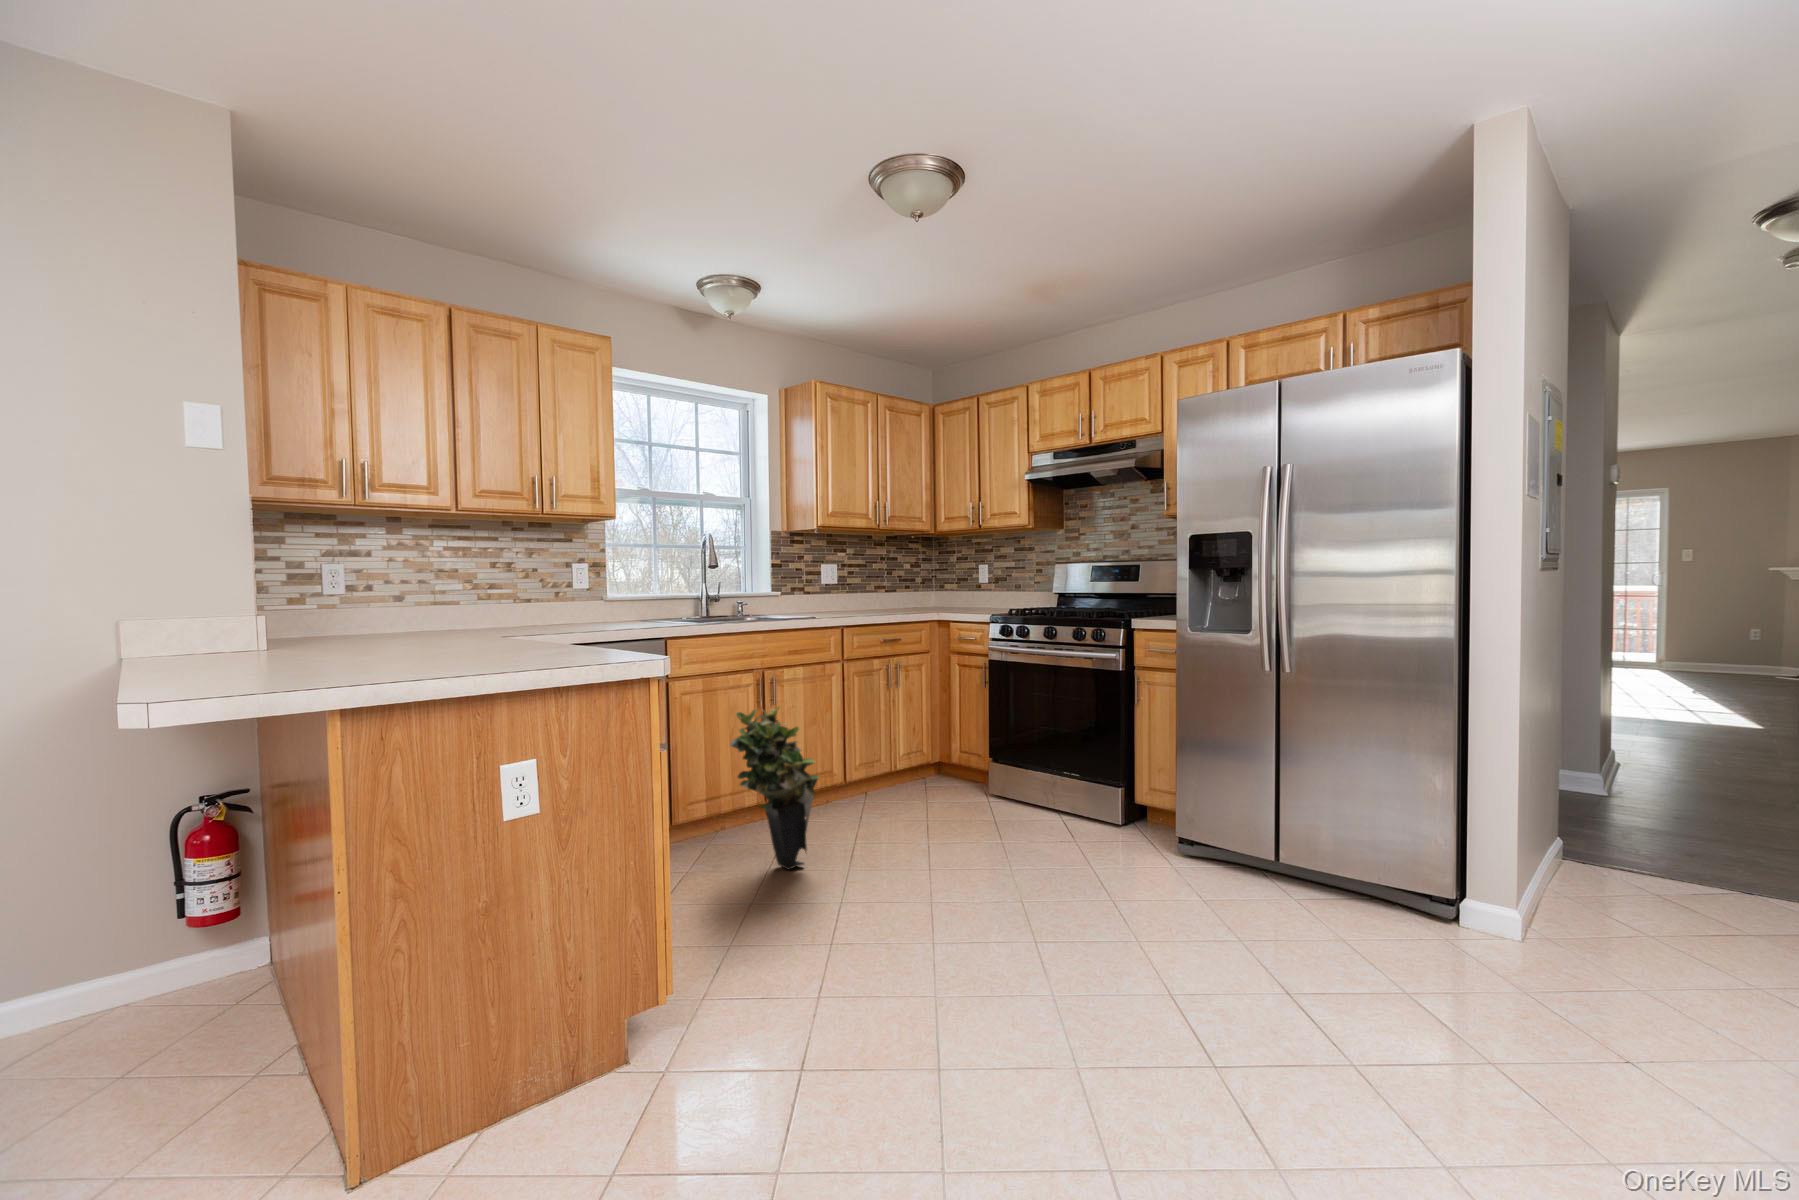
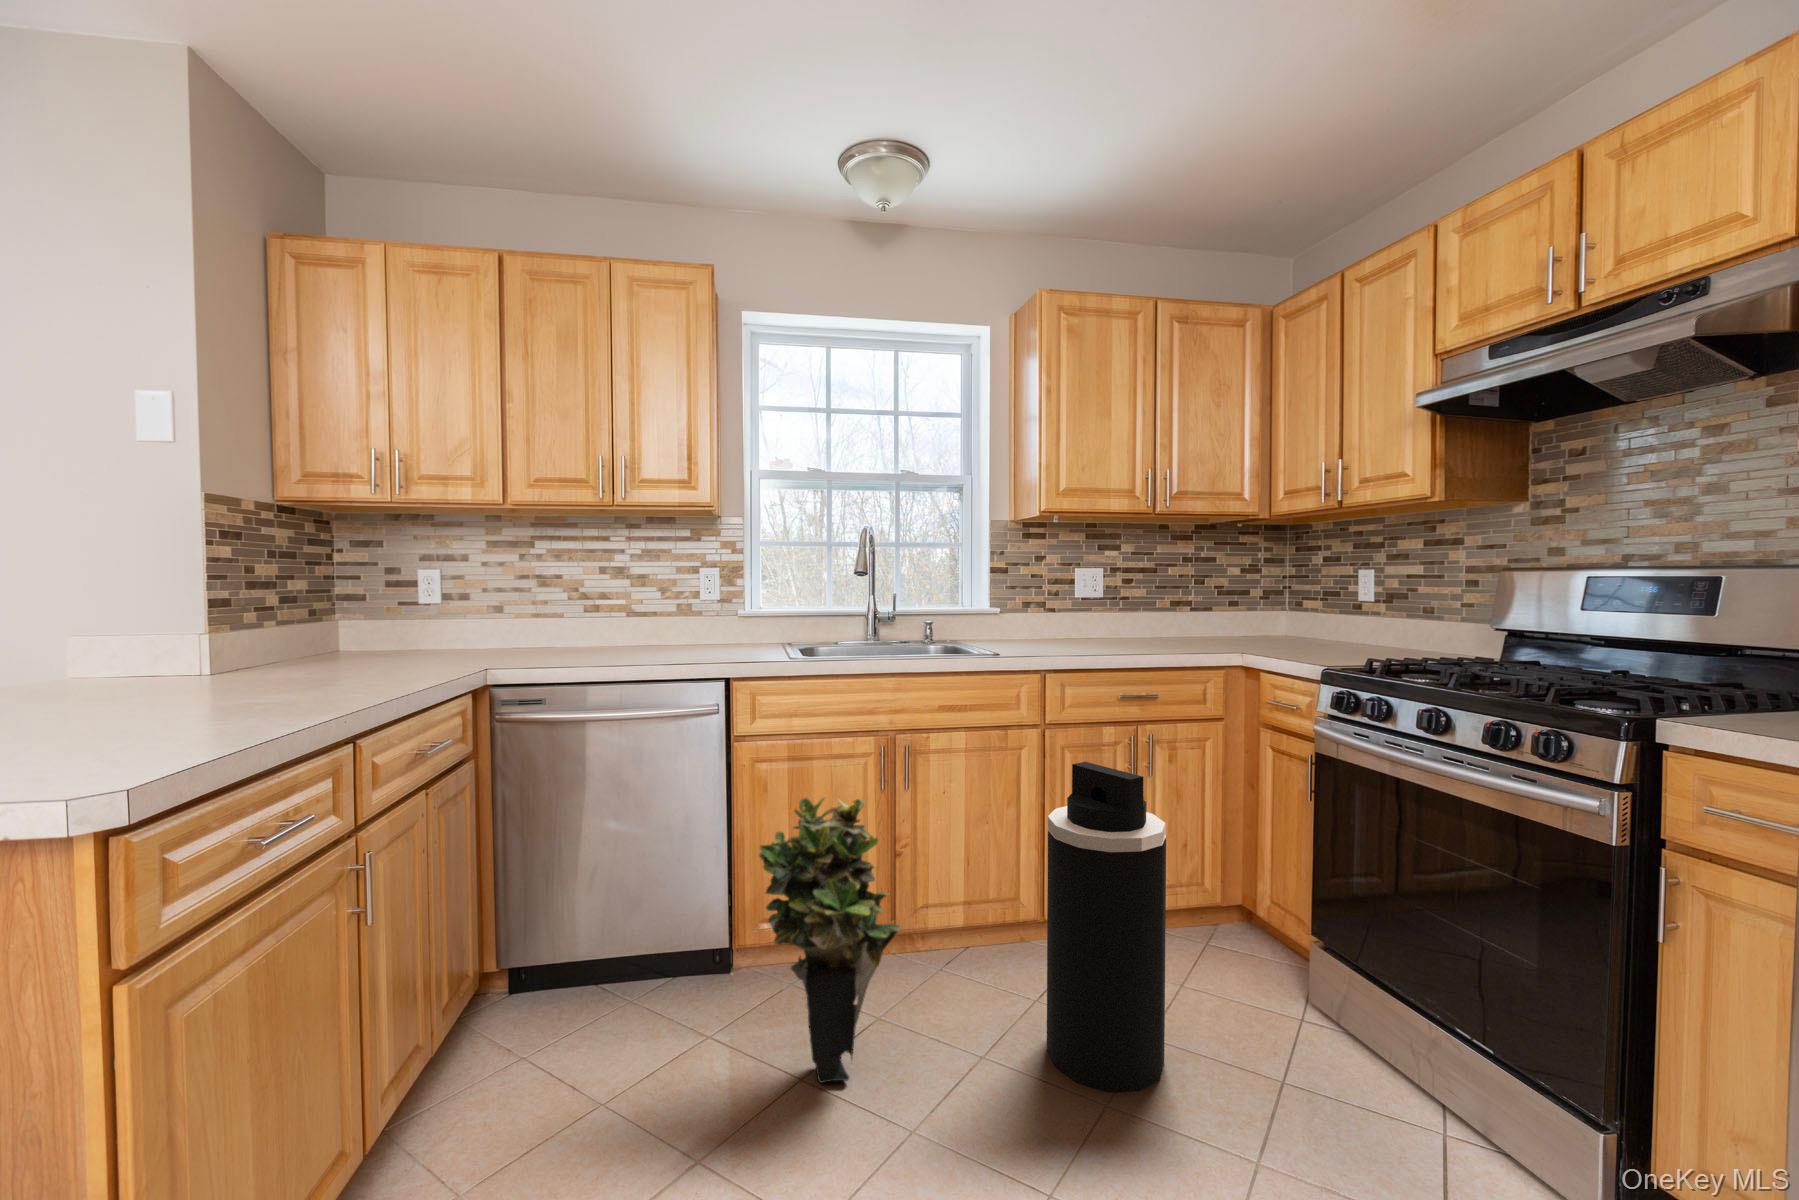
trash can: none [885,671,950,840] -> present [1047,762,1166,1092]

